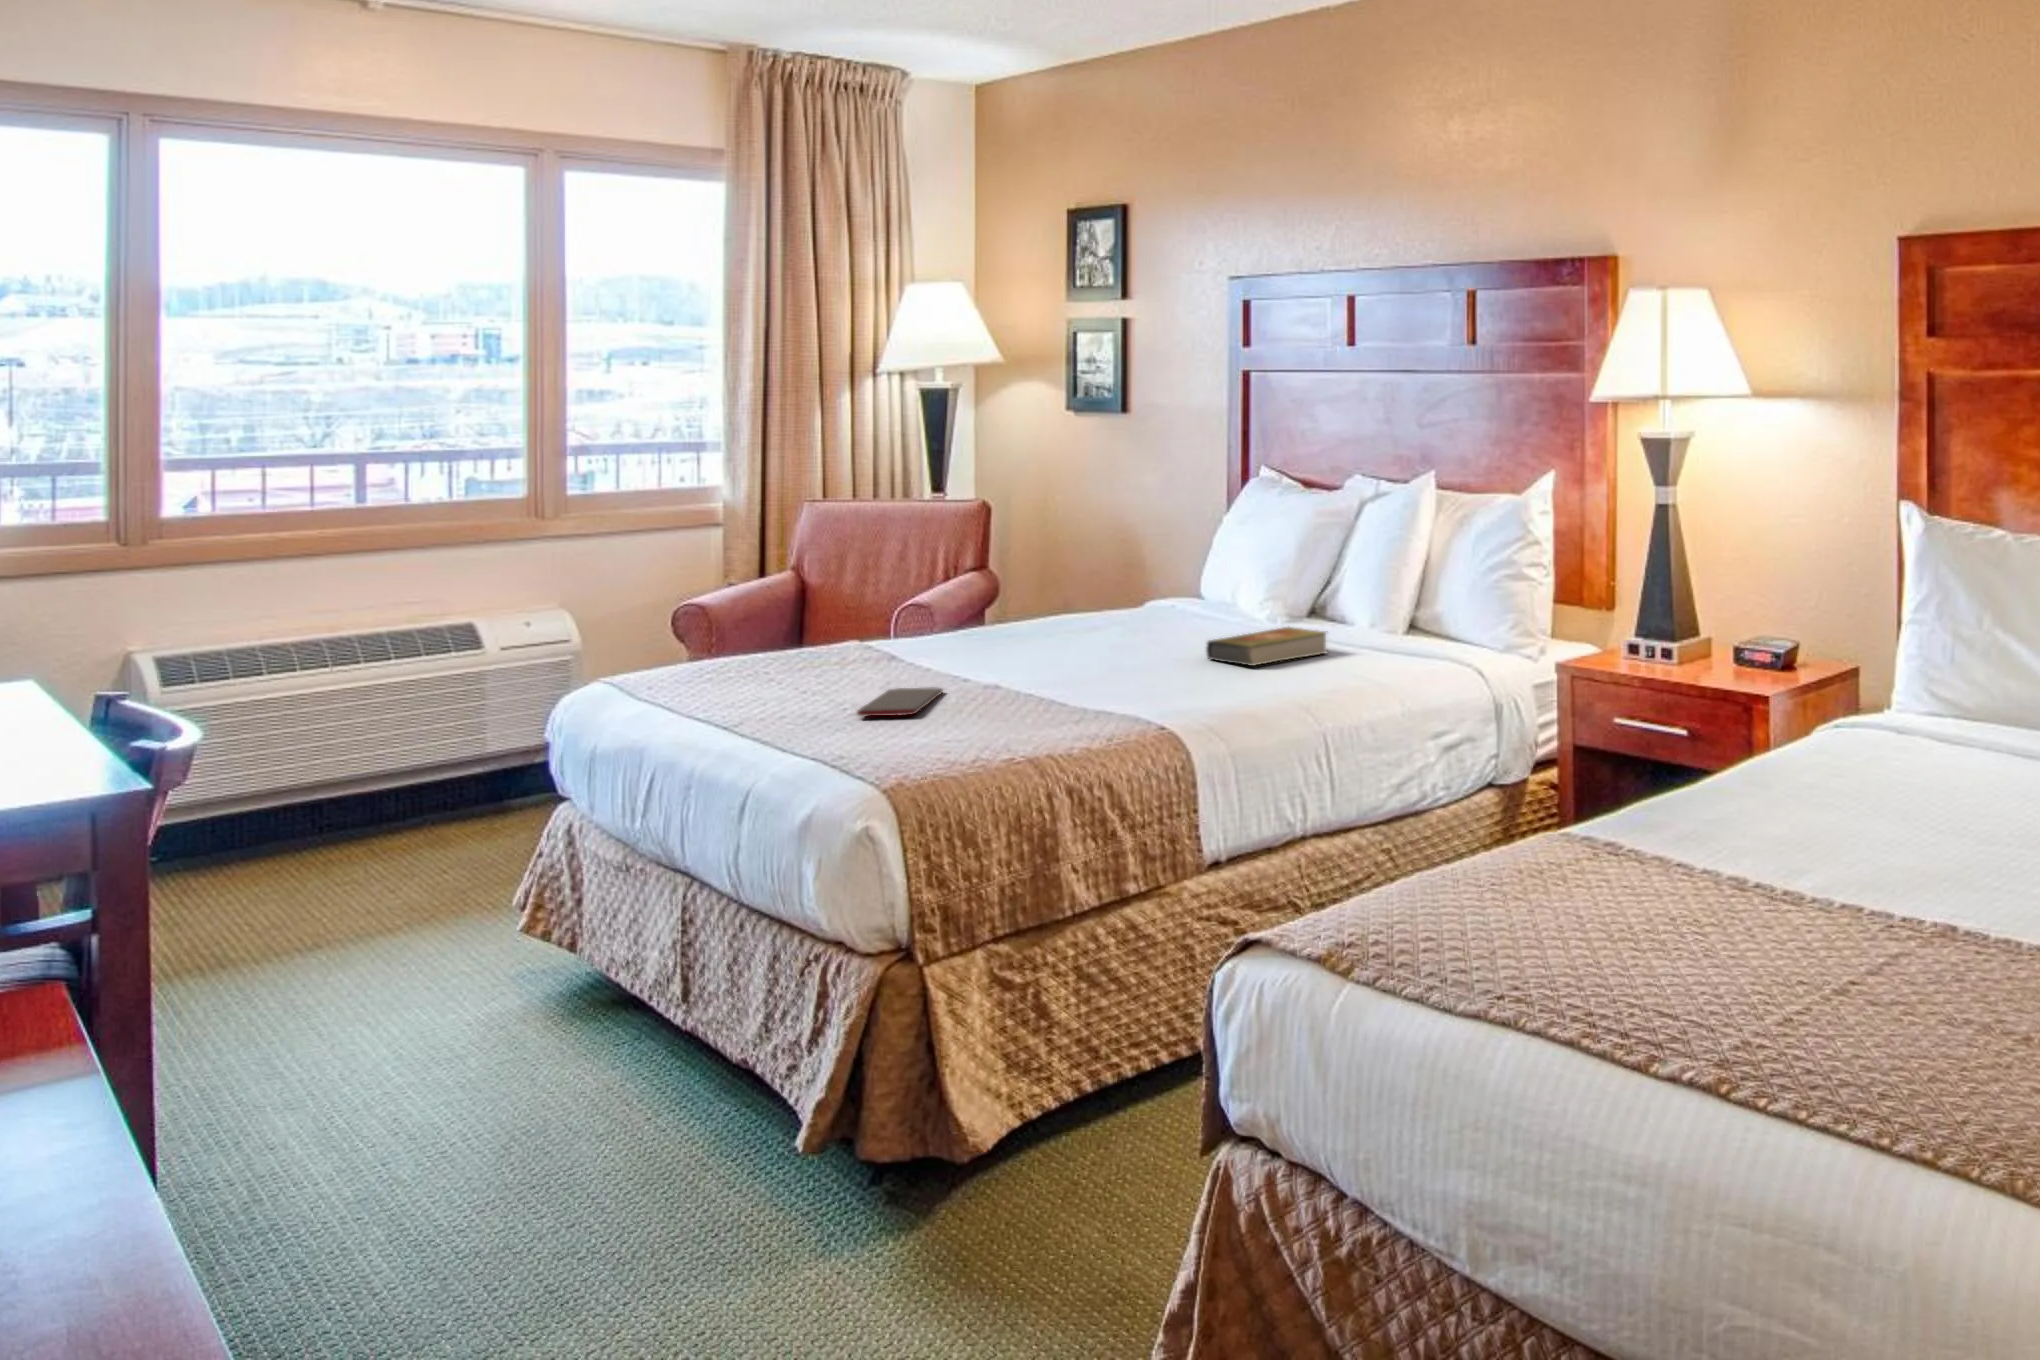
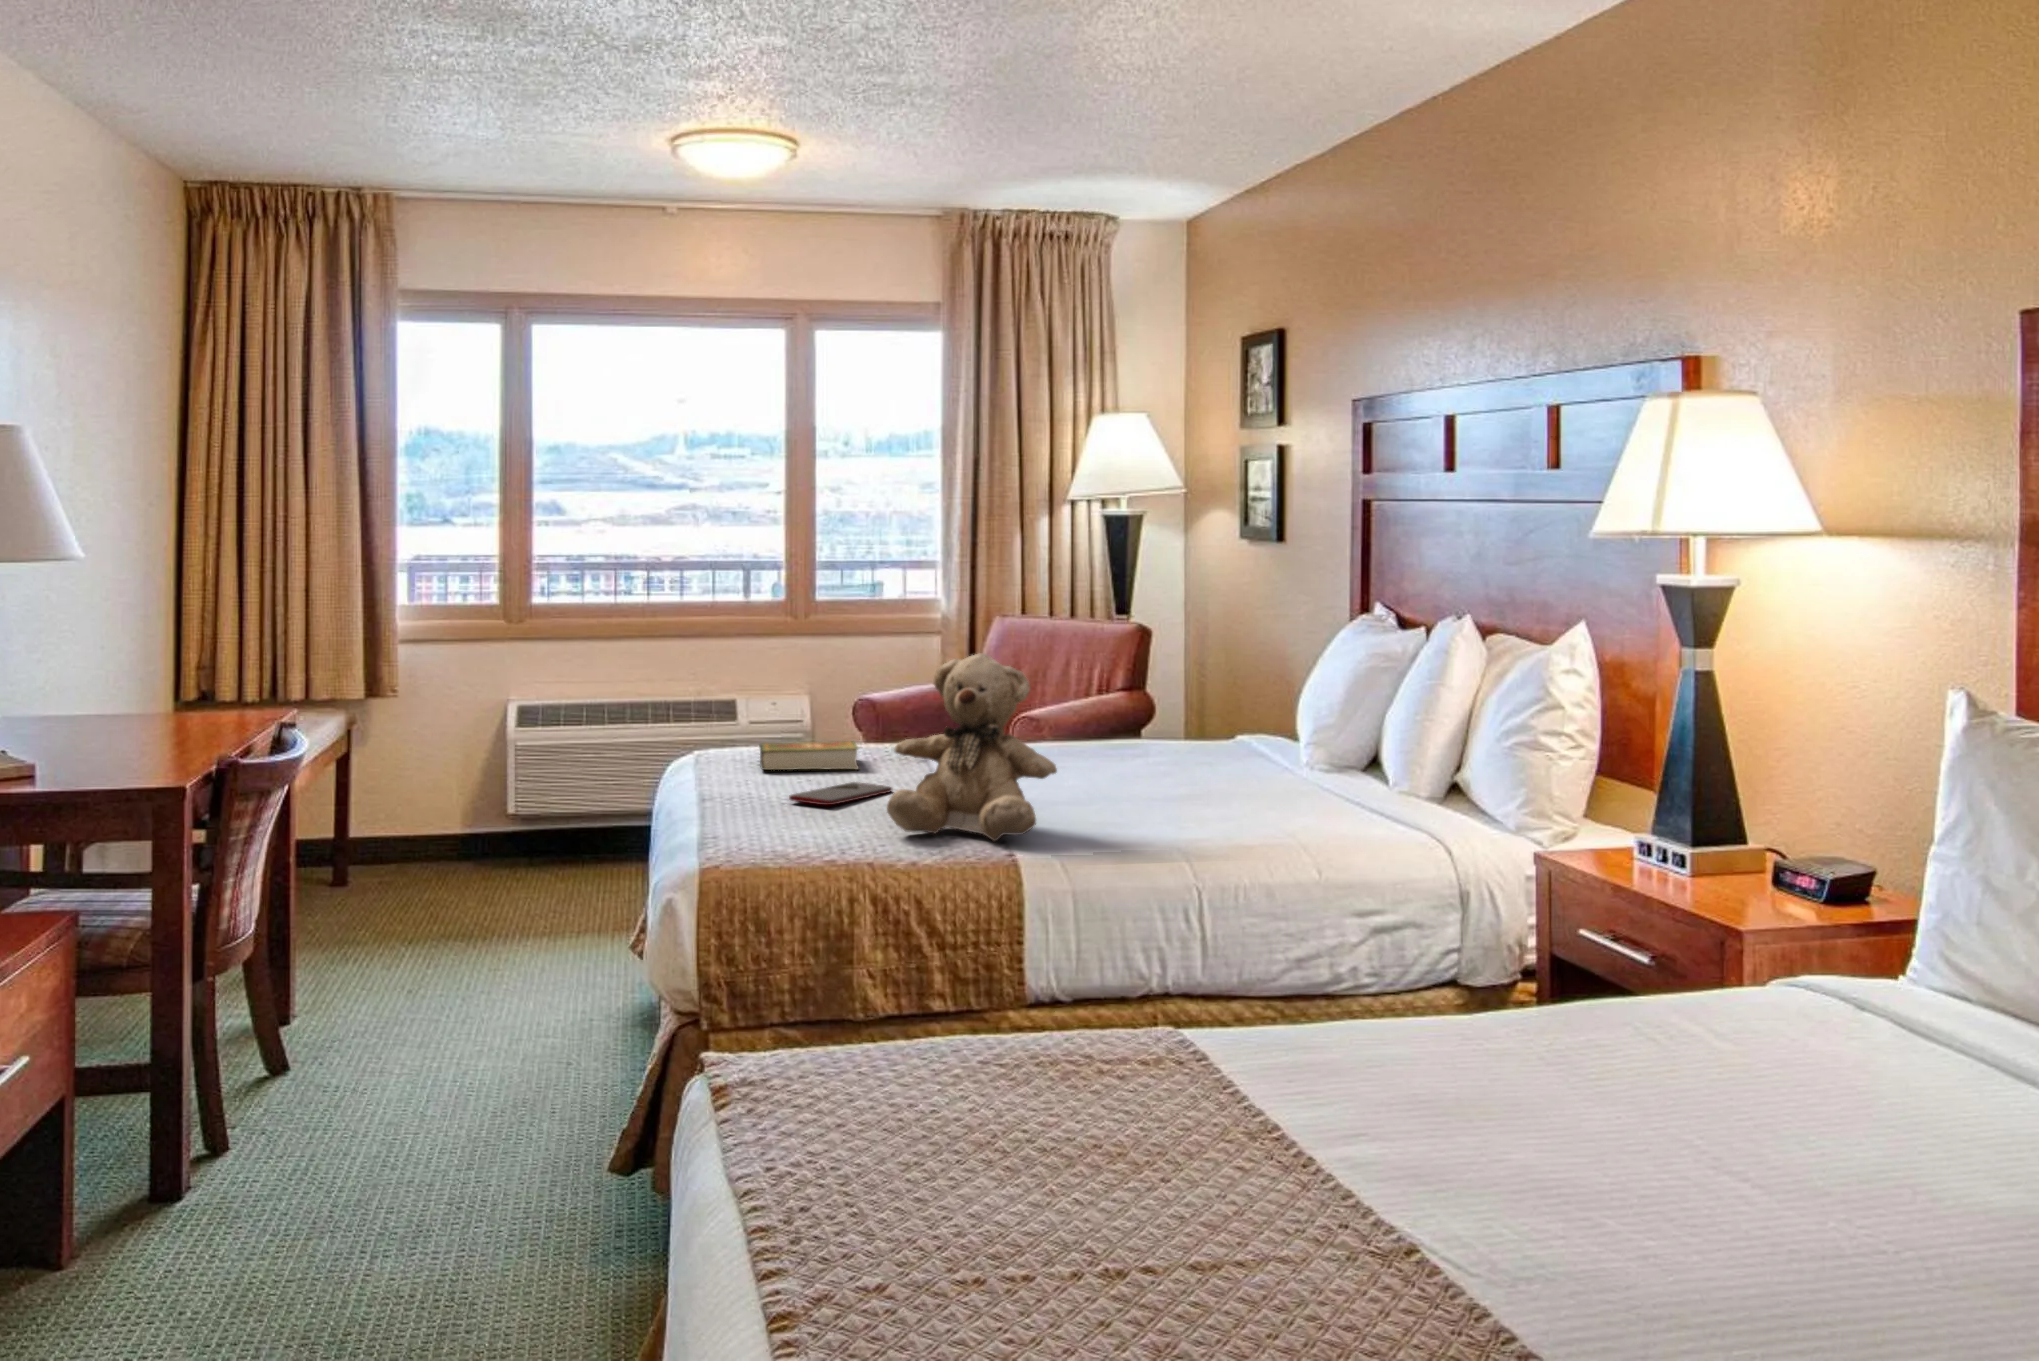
teddy bear: none [1010,542,1185,726] -> present [887,653,1057,841]
book: present [1206,627,1327,666] -> present [759,741,859,770]

